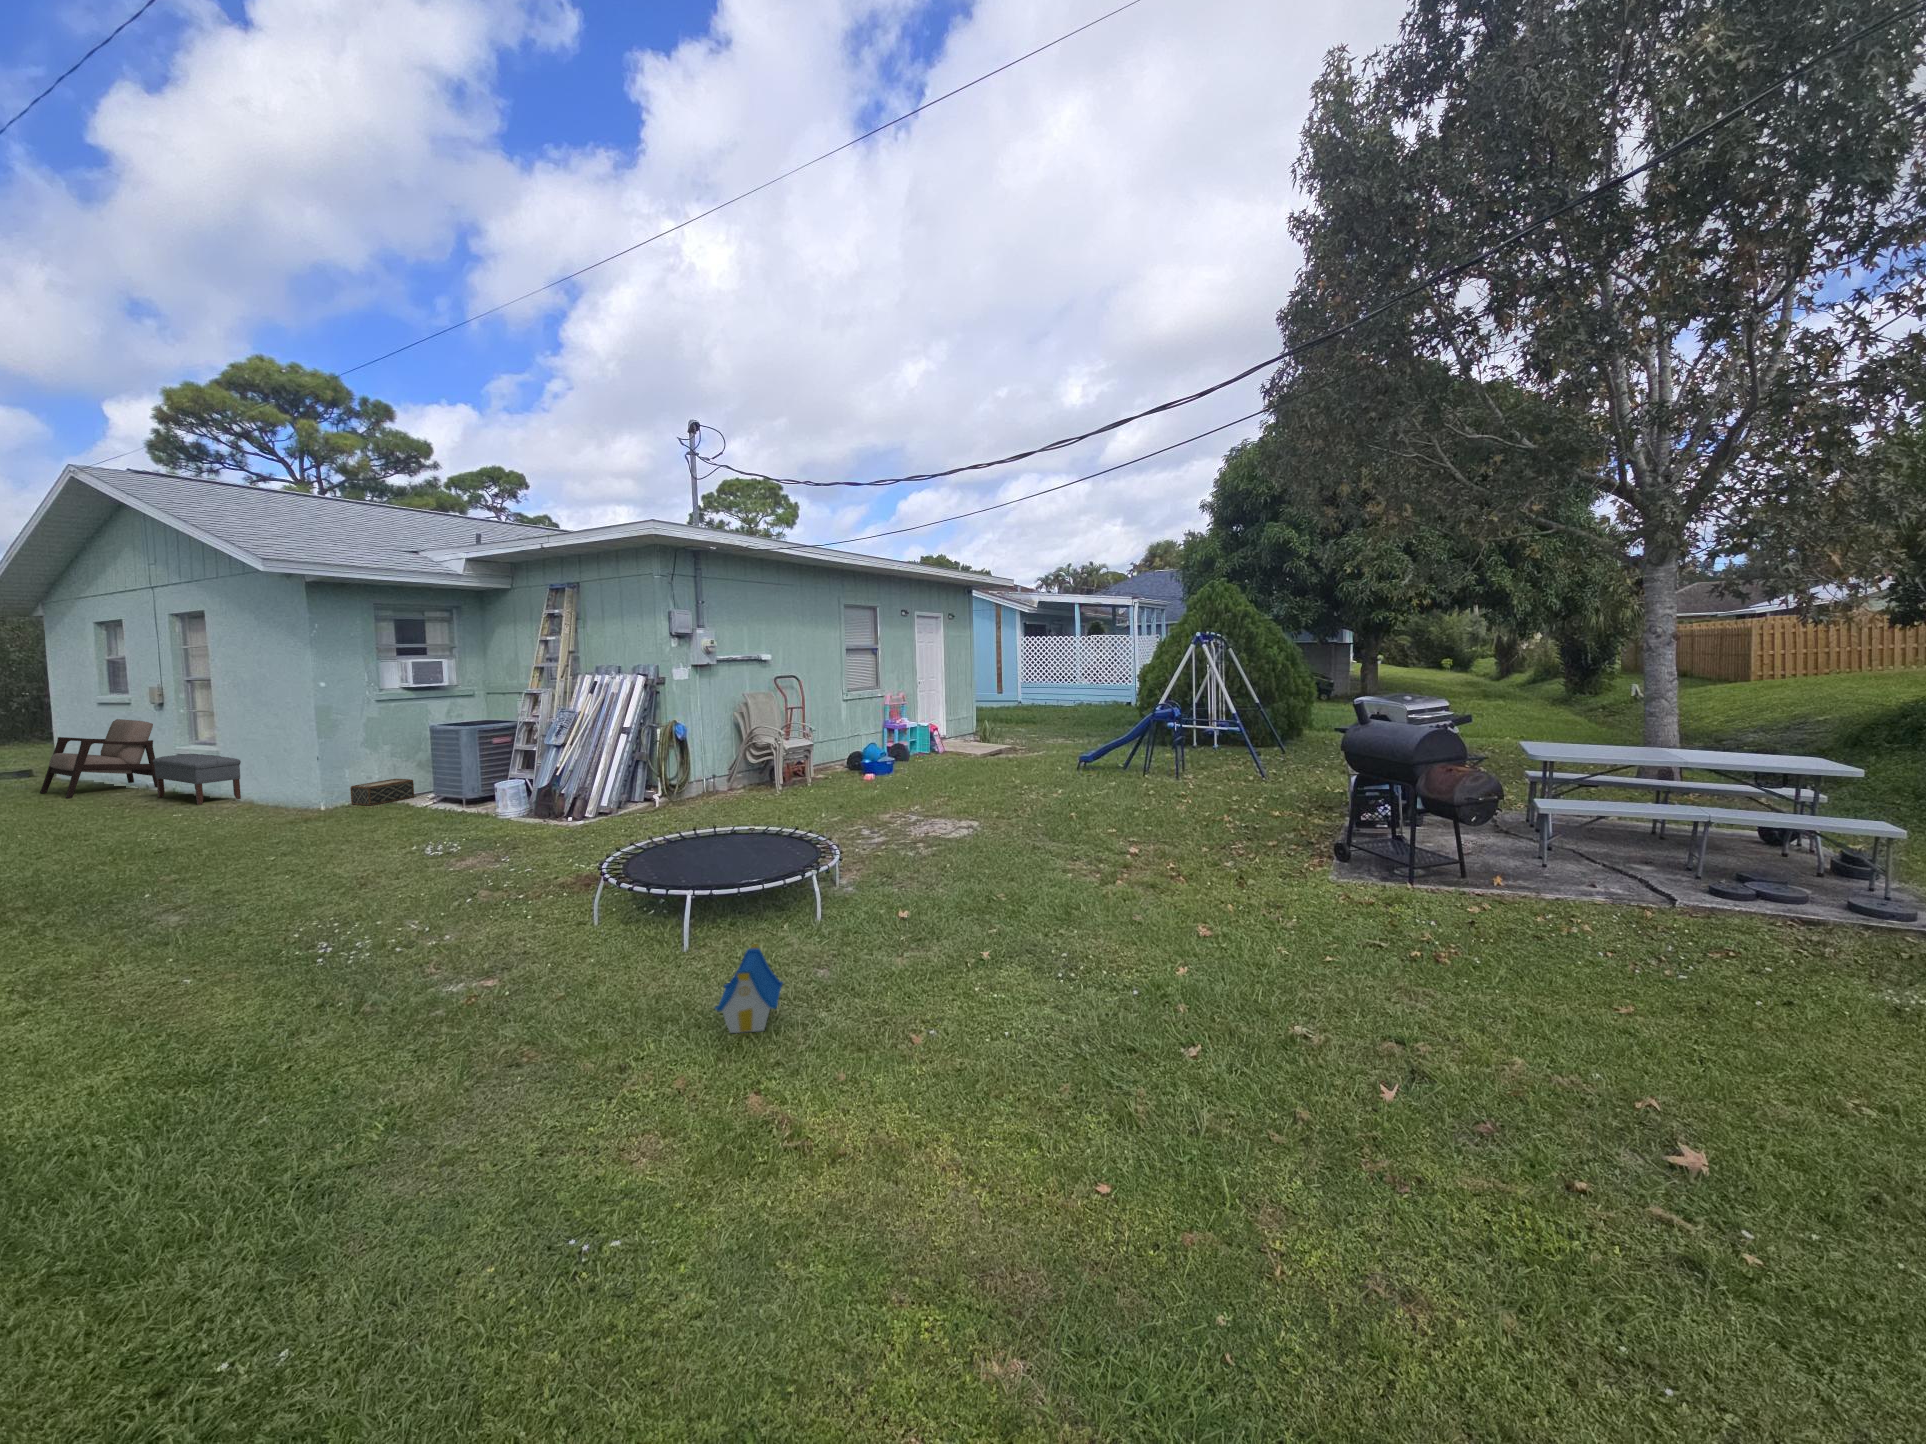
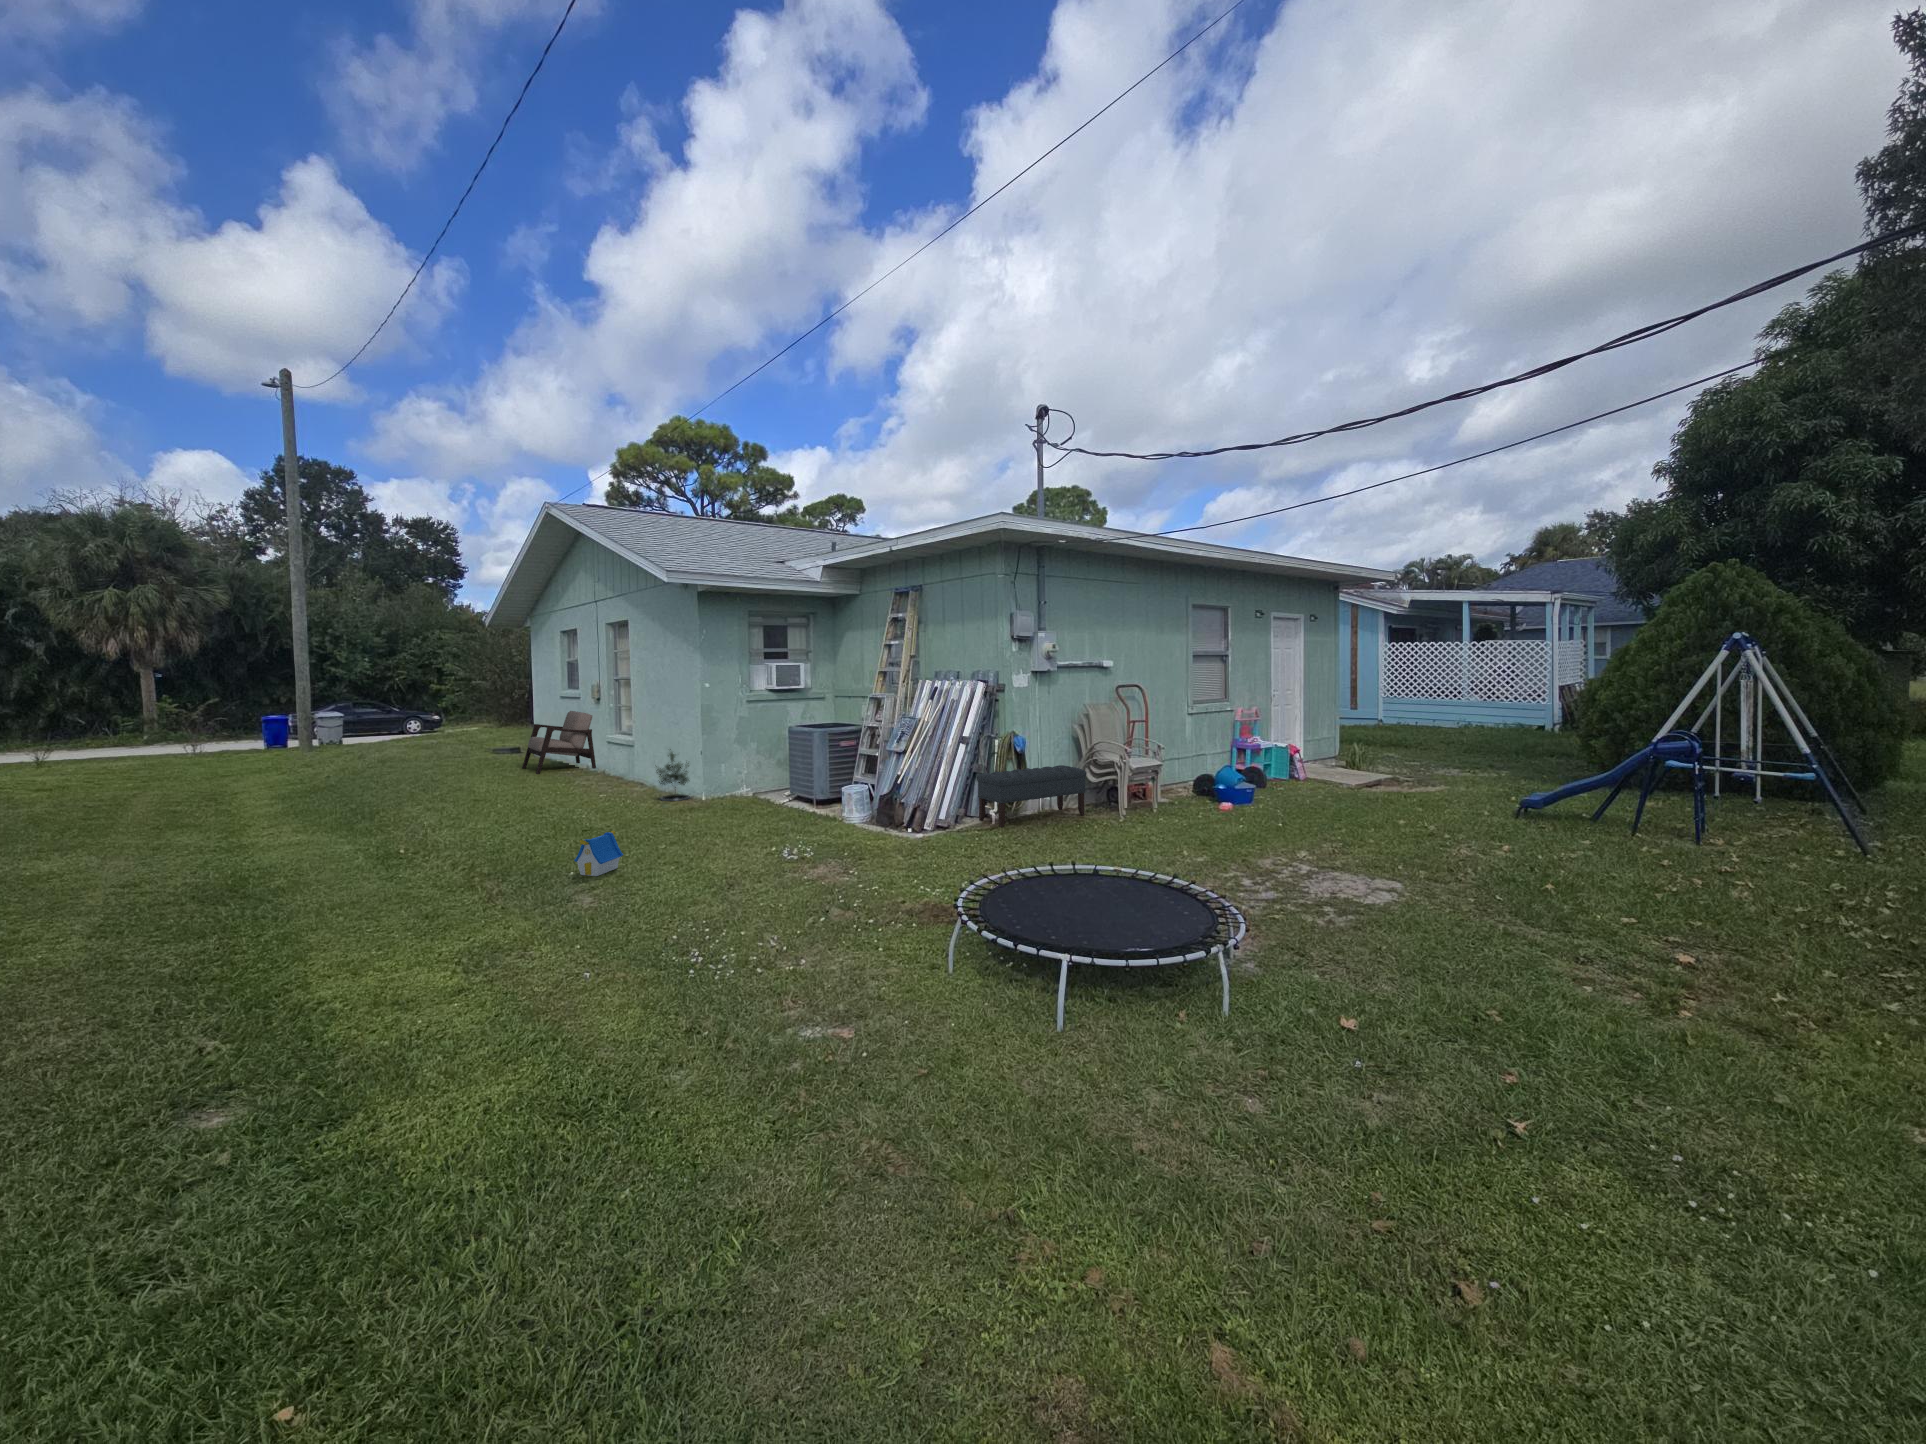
bench: present [153,754,241,805] -> present [977,765,1087,827]
potted tree: none [251,754,305,815] -> present [656,749,690,801]
woven basket: present [350,779,414,806] -> none [725,774,775,799]
toy house: present [715,944,783,1033] -> present [574,831,623,876]

